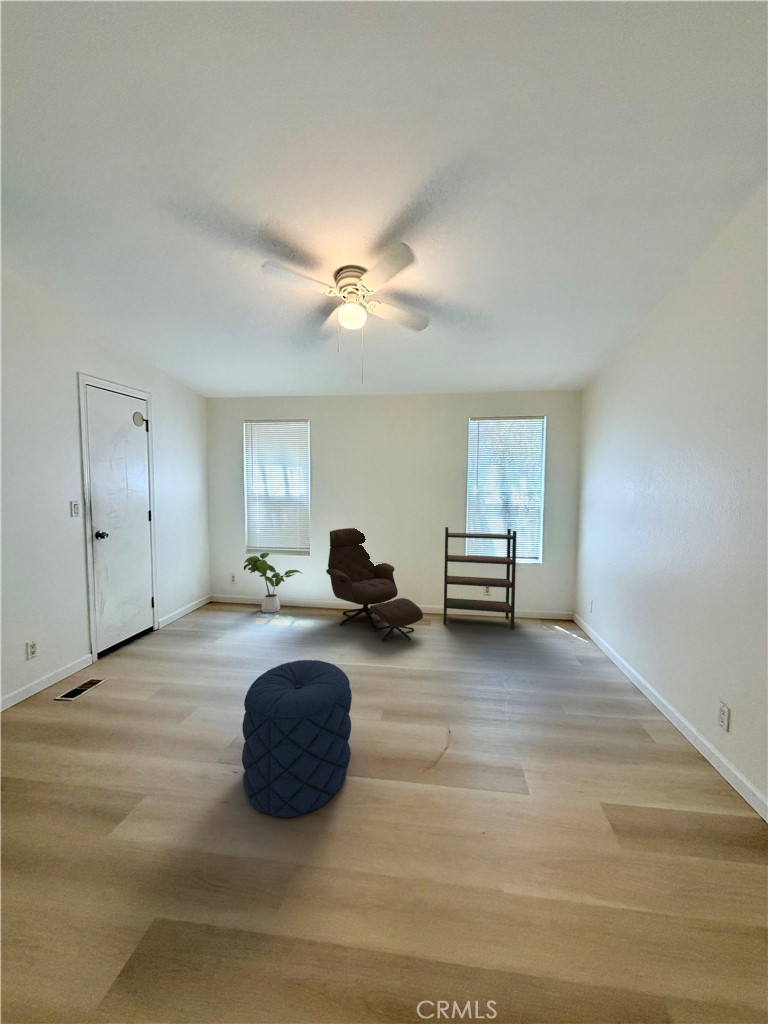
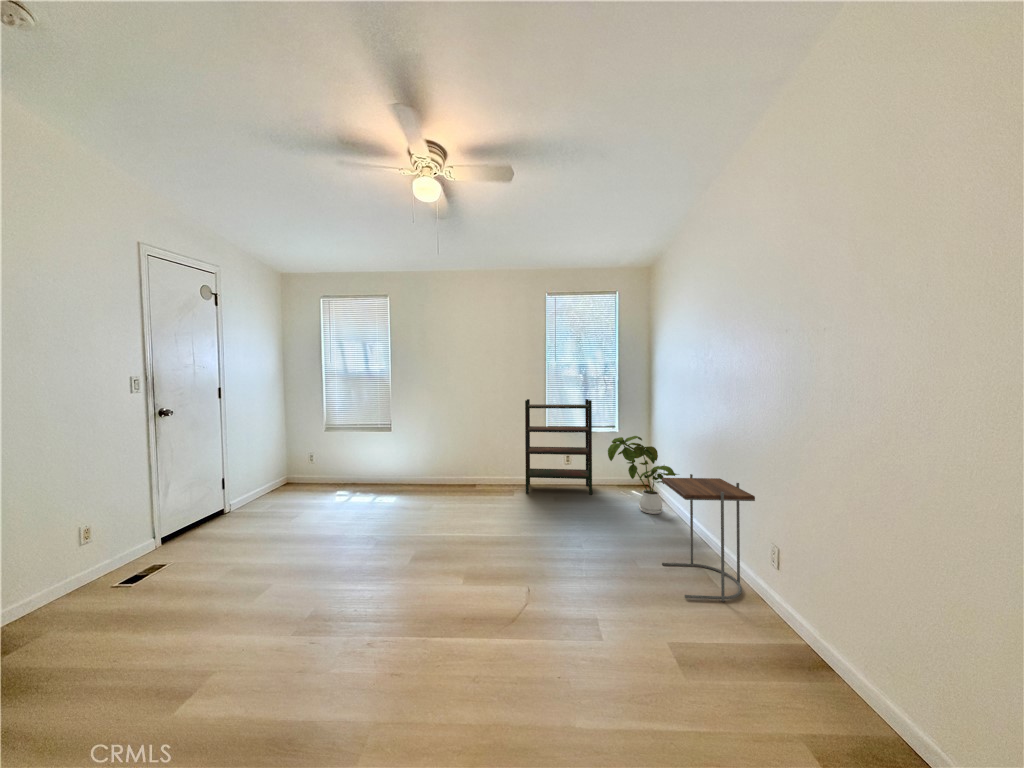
lounge chair: present [326,528,423,641] -> none [408,403,504,511]
house plant: present [244,553,301,613] -> present [608,436,678,514]
side table: none [610,623,741,778] -> present [662,474,755,601]
pouf: present [242,660,352,817] -> none [313,521,419,660]

